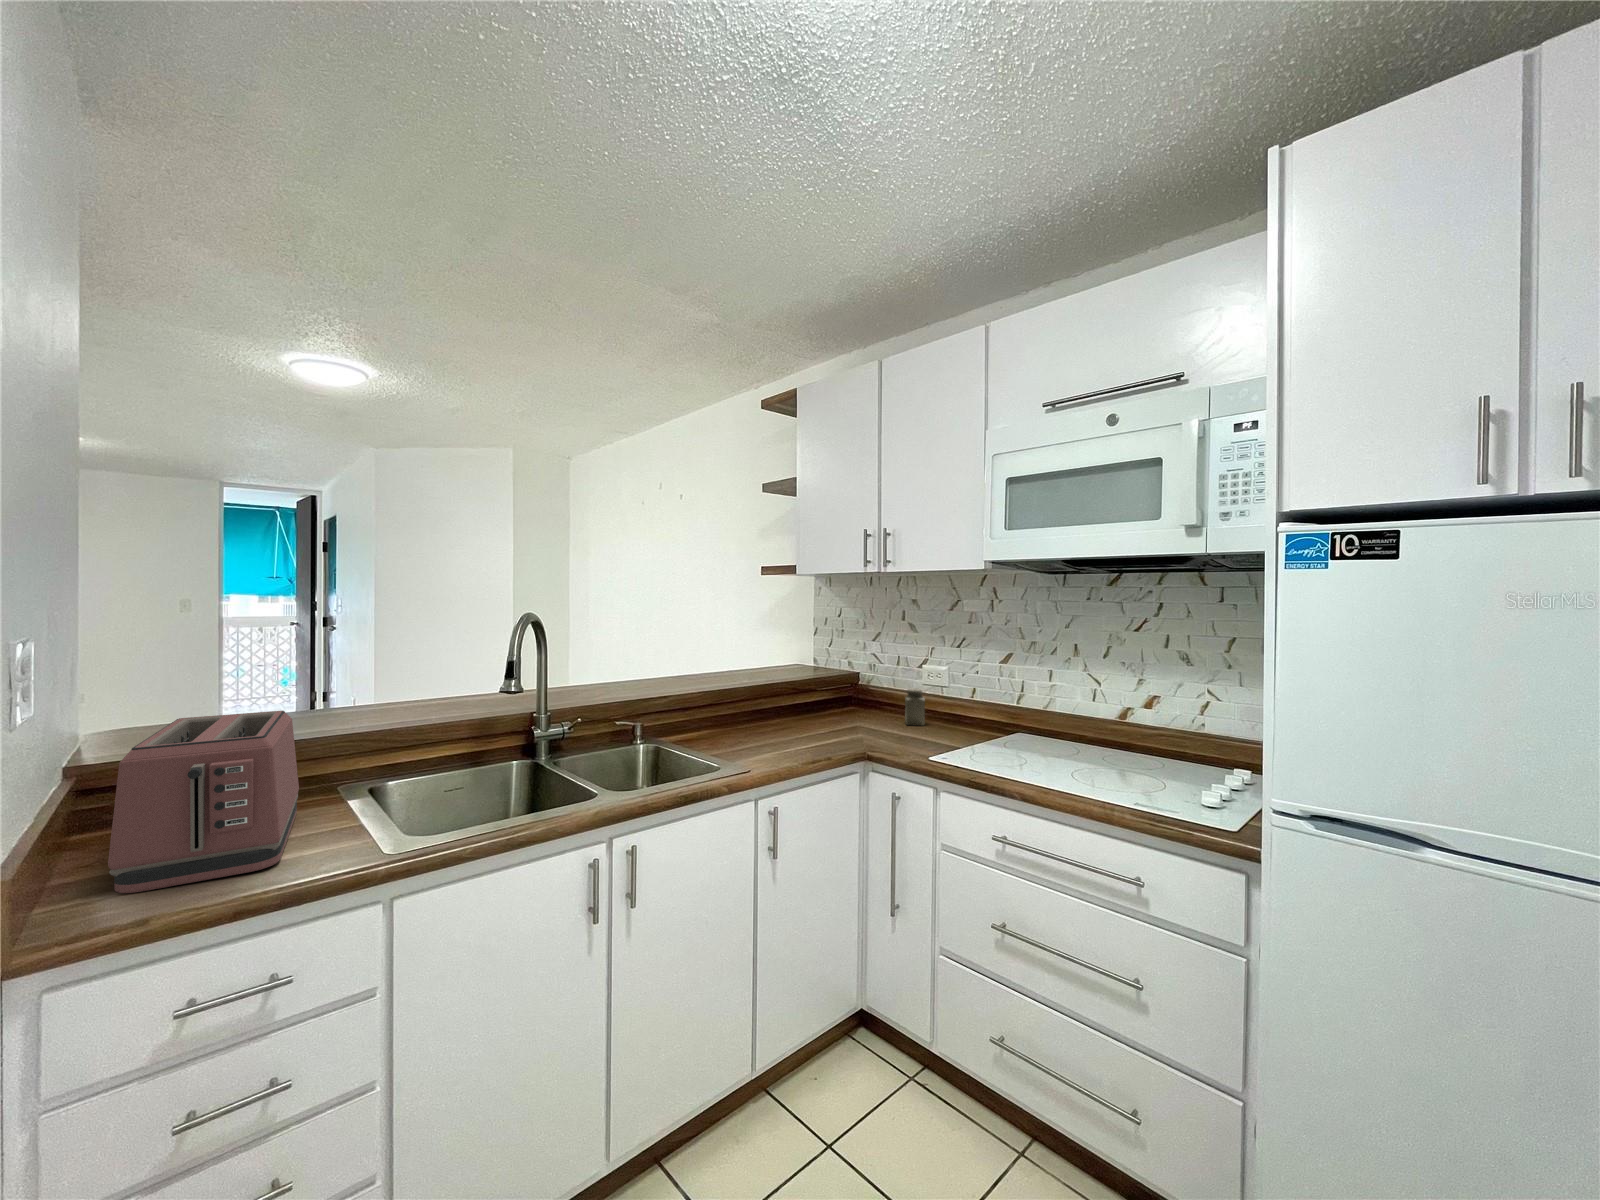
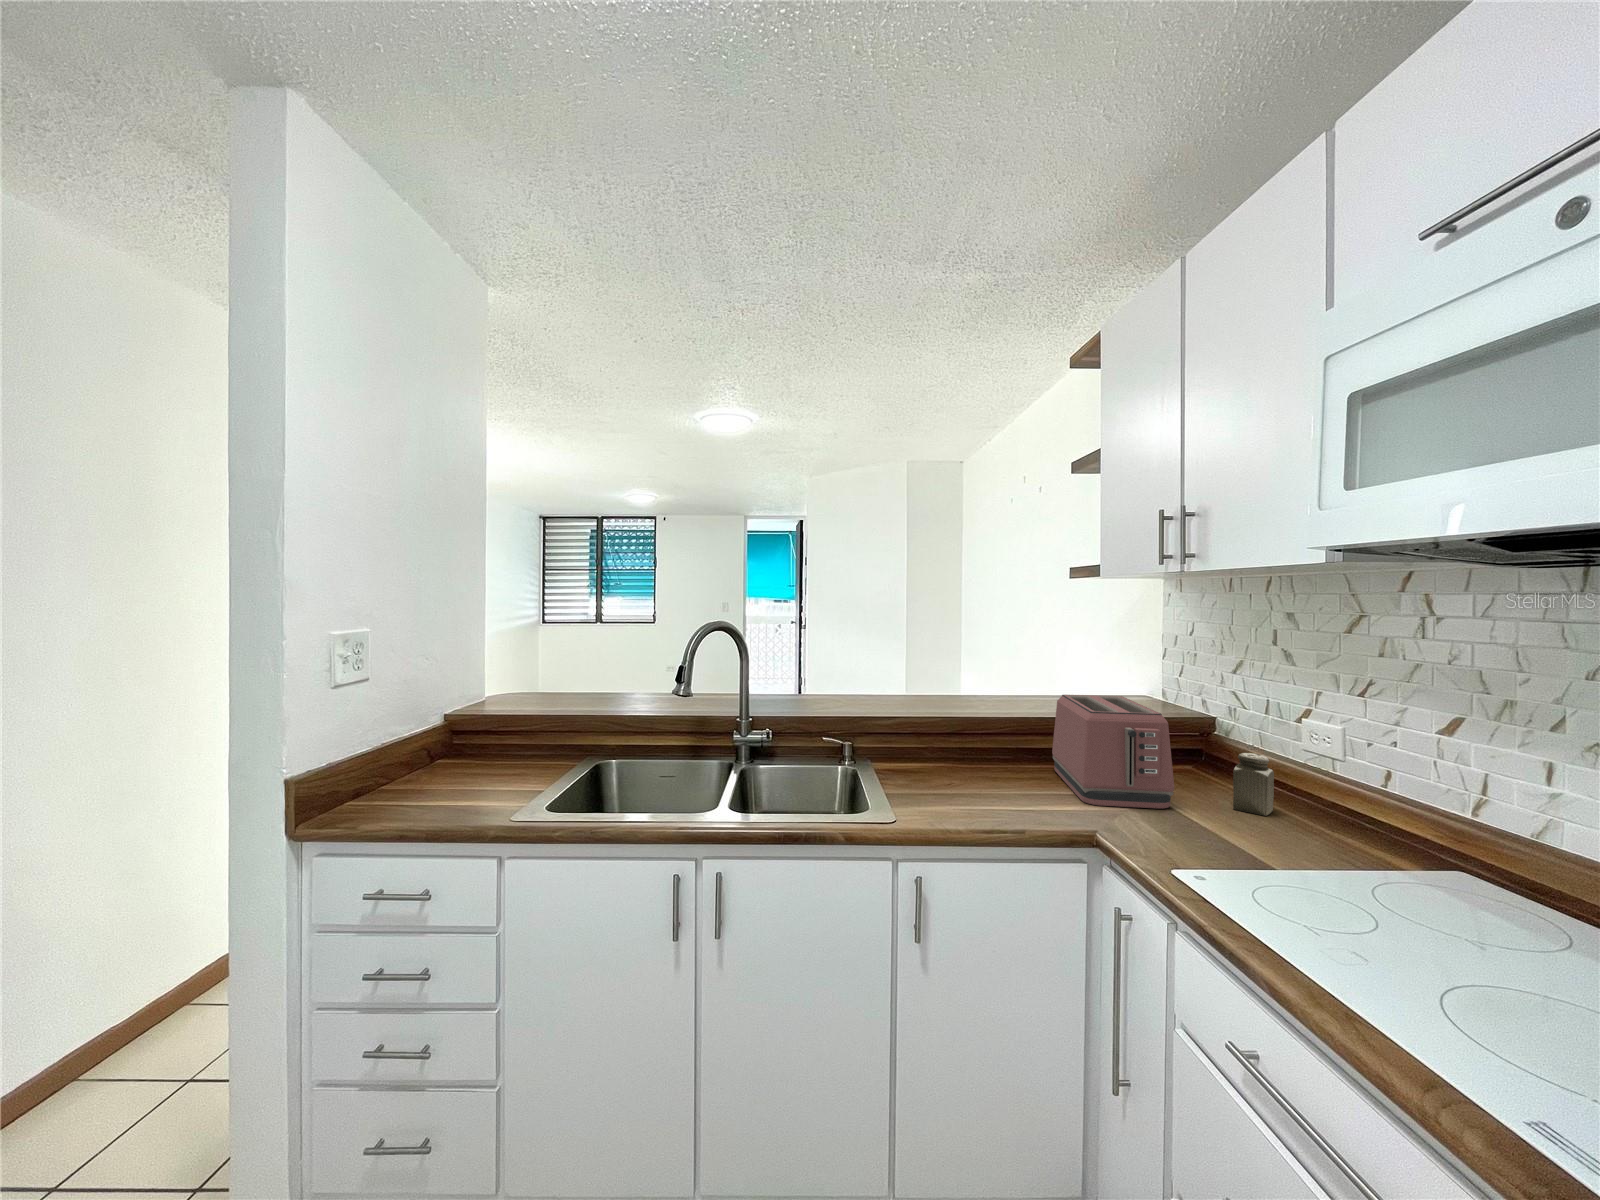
toaster: present [108,711,299,893] -> present [1052,695,1174,809]

